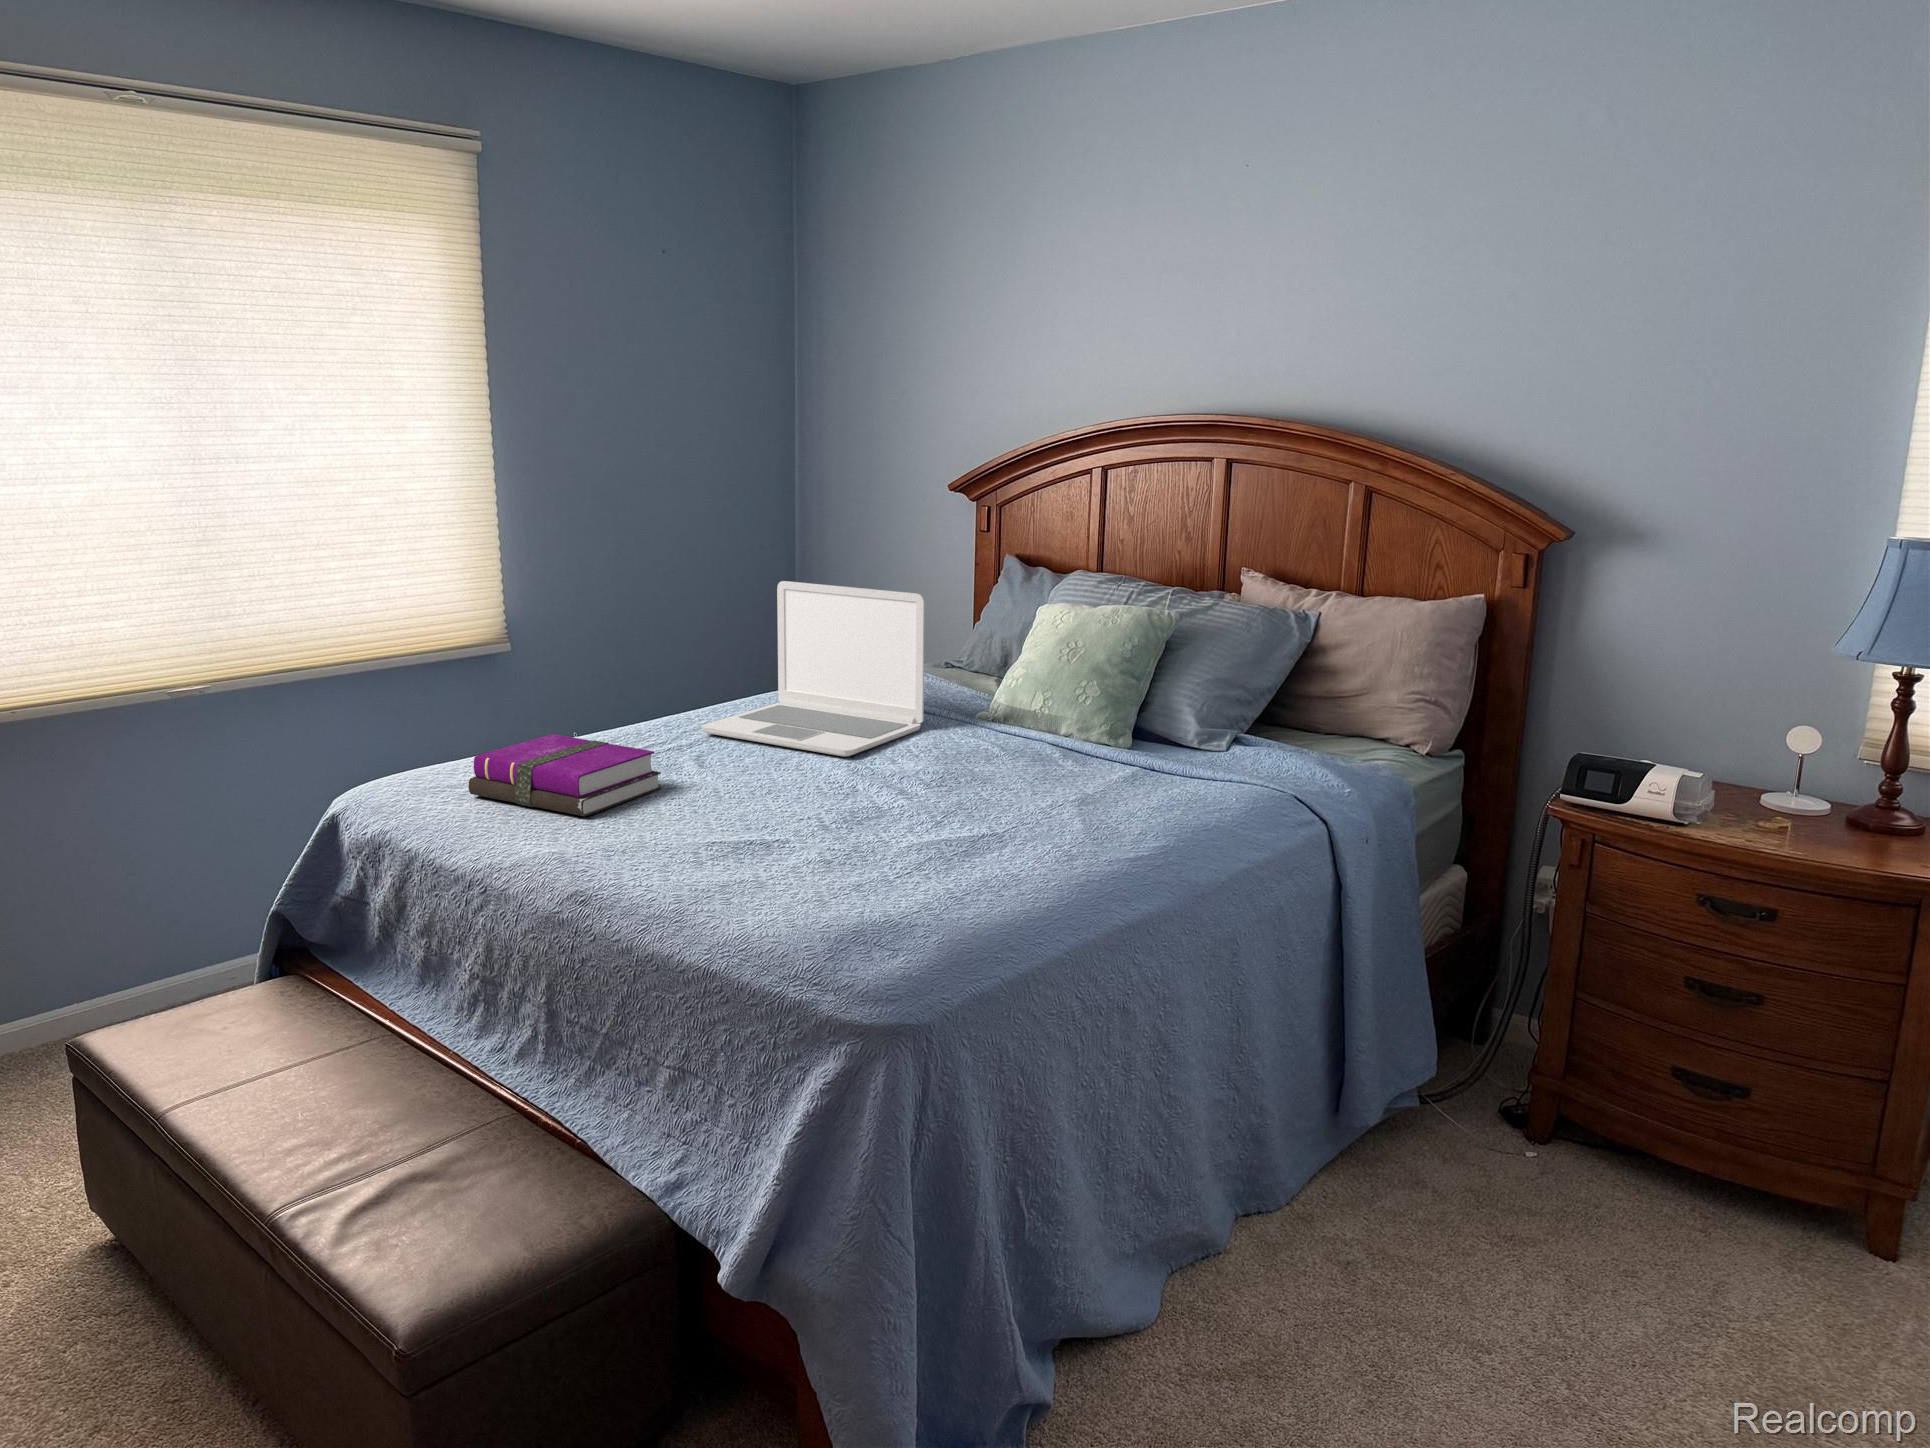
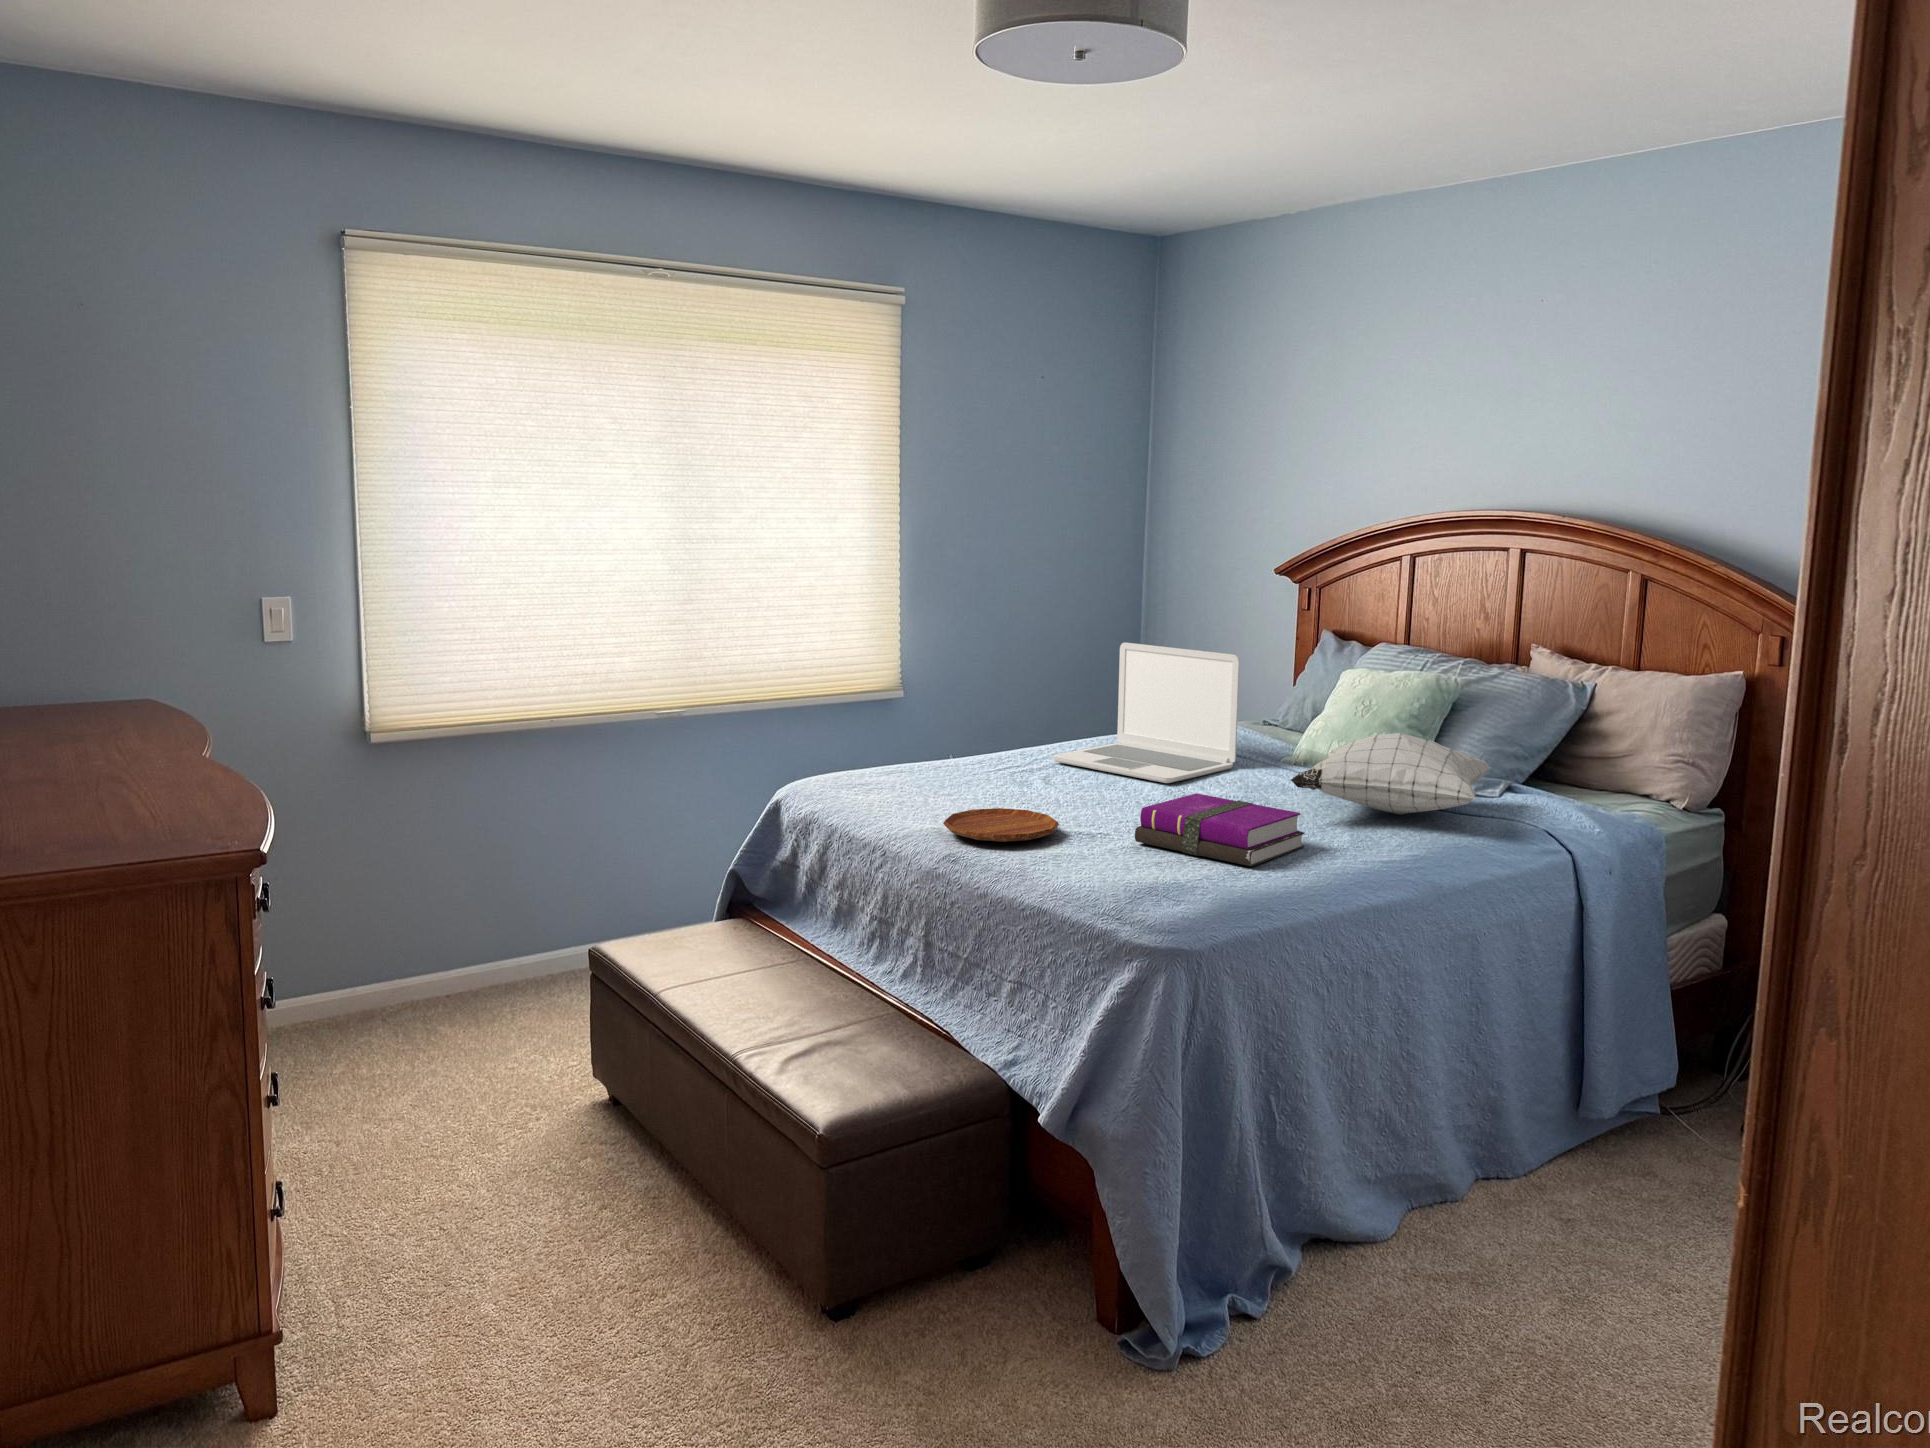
pillow: none [1003,688,1226,784] -> present [1291,733,1491,814]
notebook: present [468,734,661,816] -> present [1135,793,1305,866]
tray: none [564,812,719,864] -> present [943,808,1059,842]

